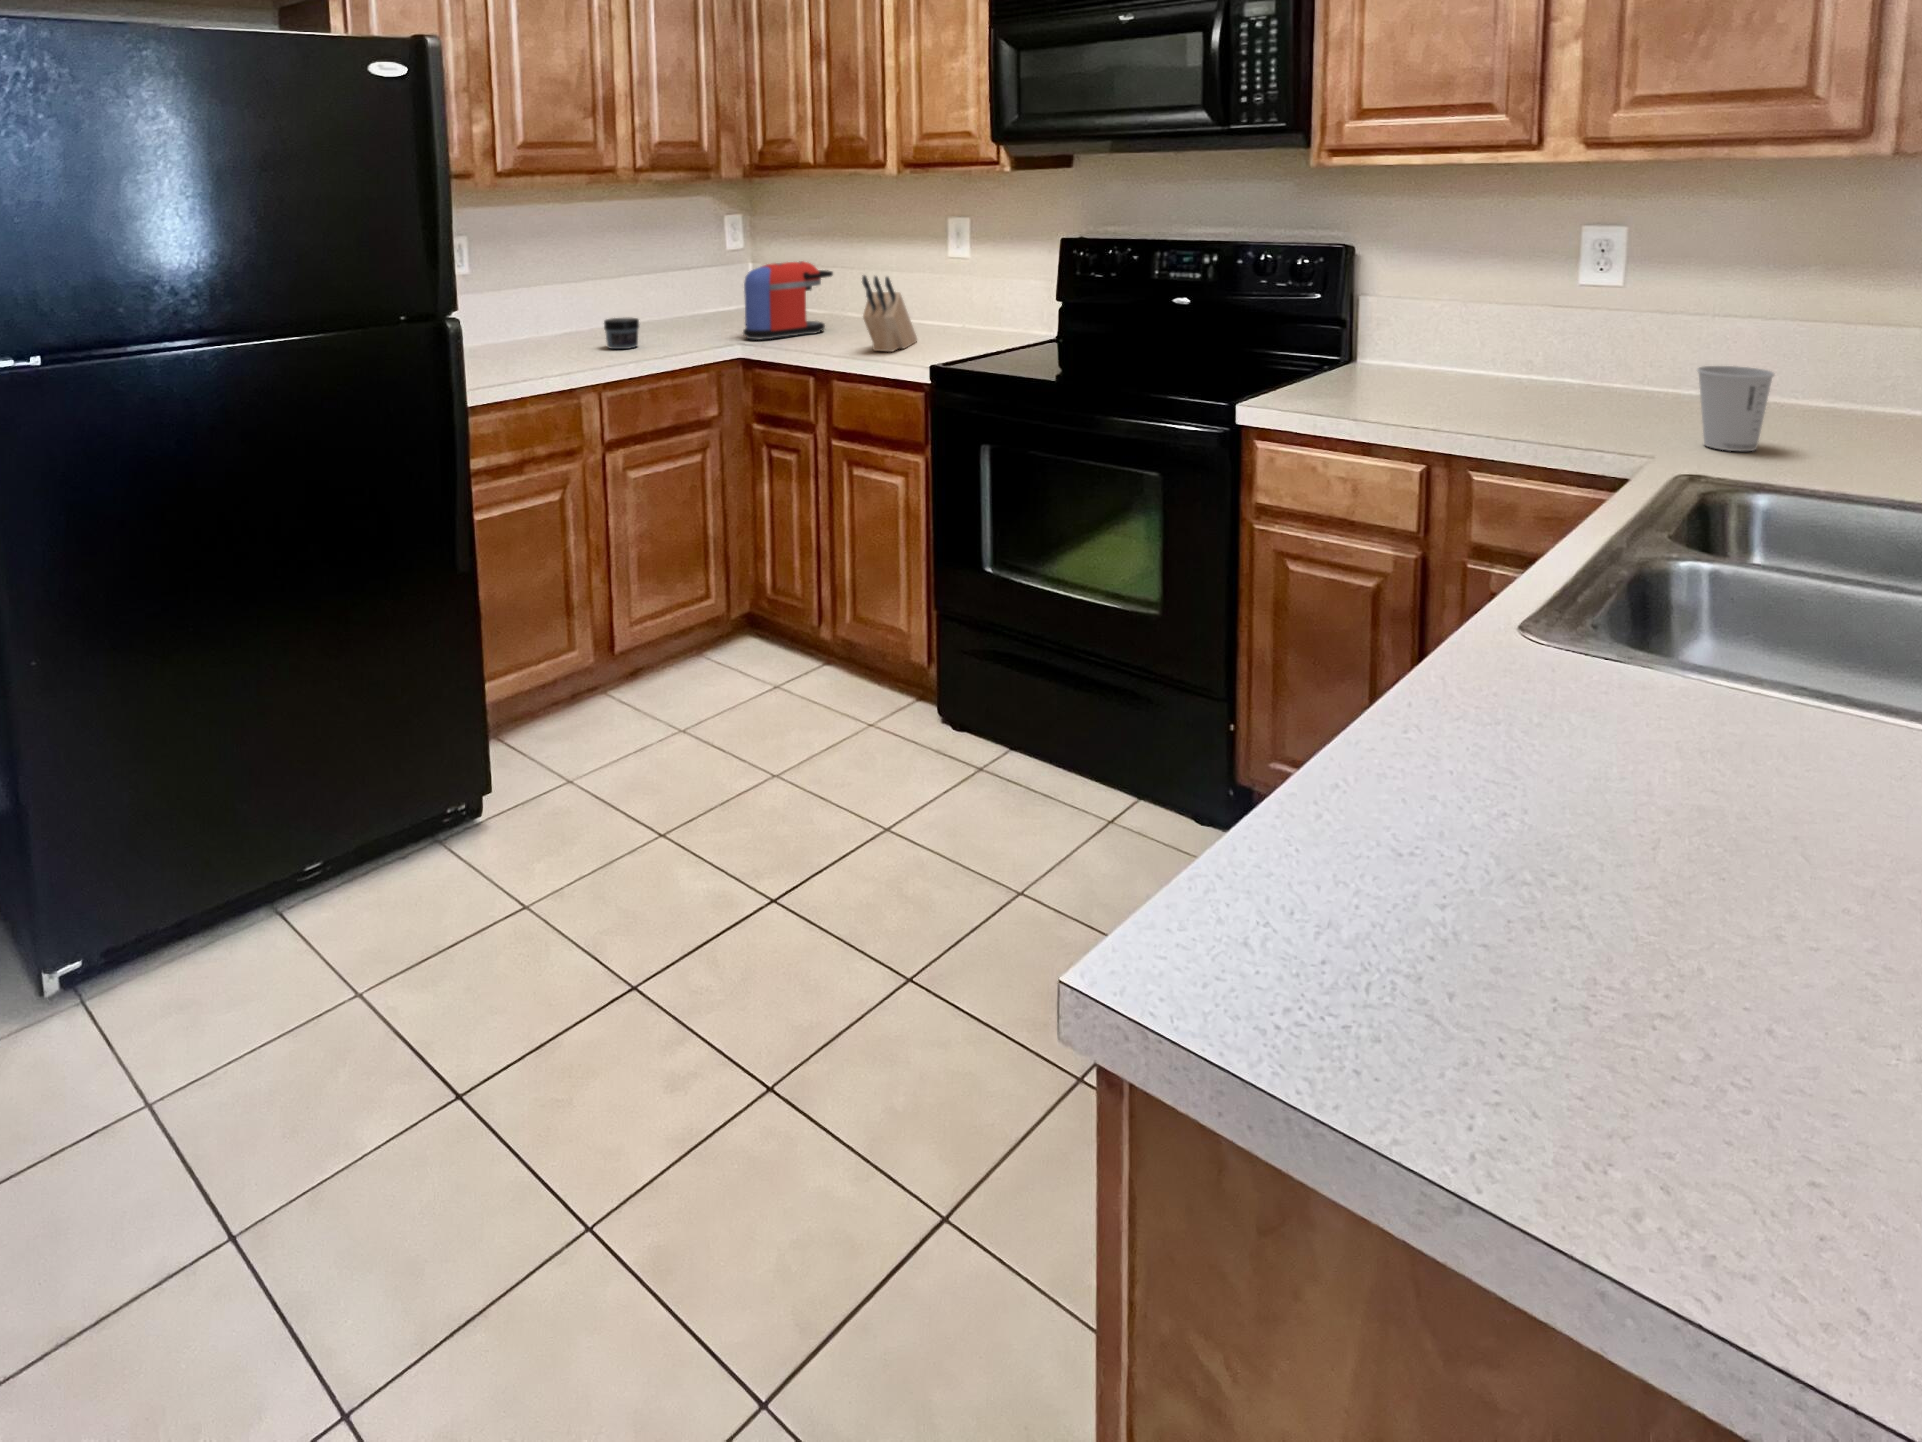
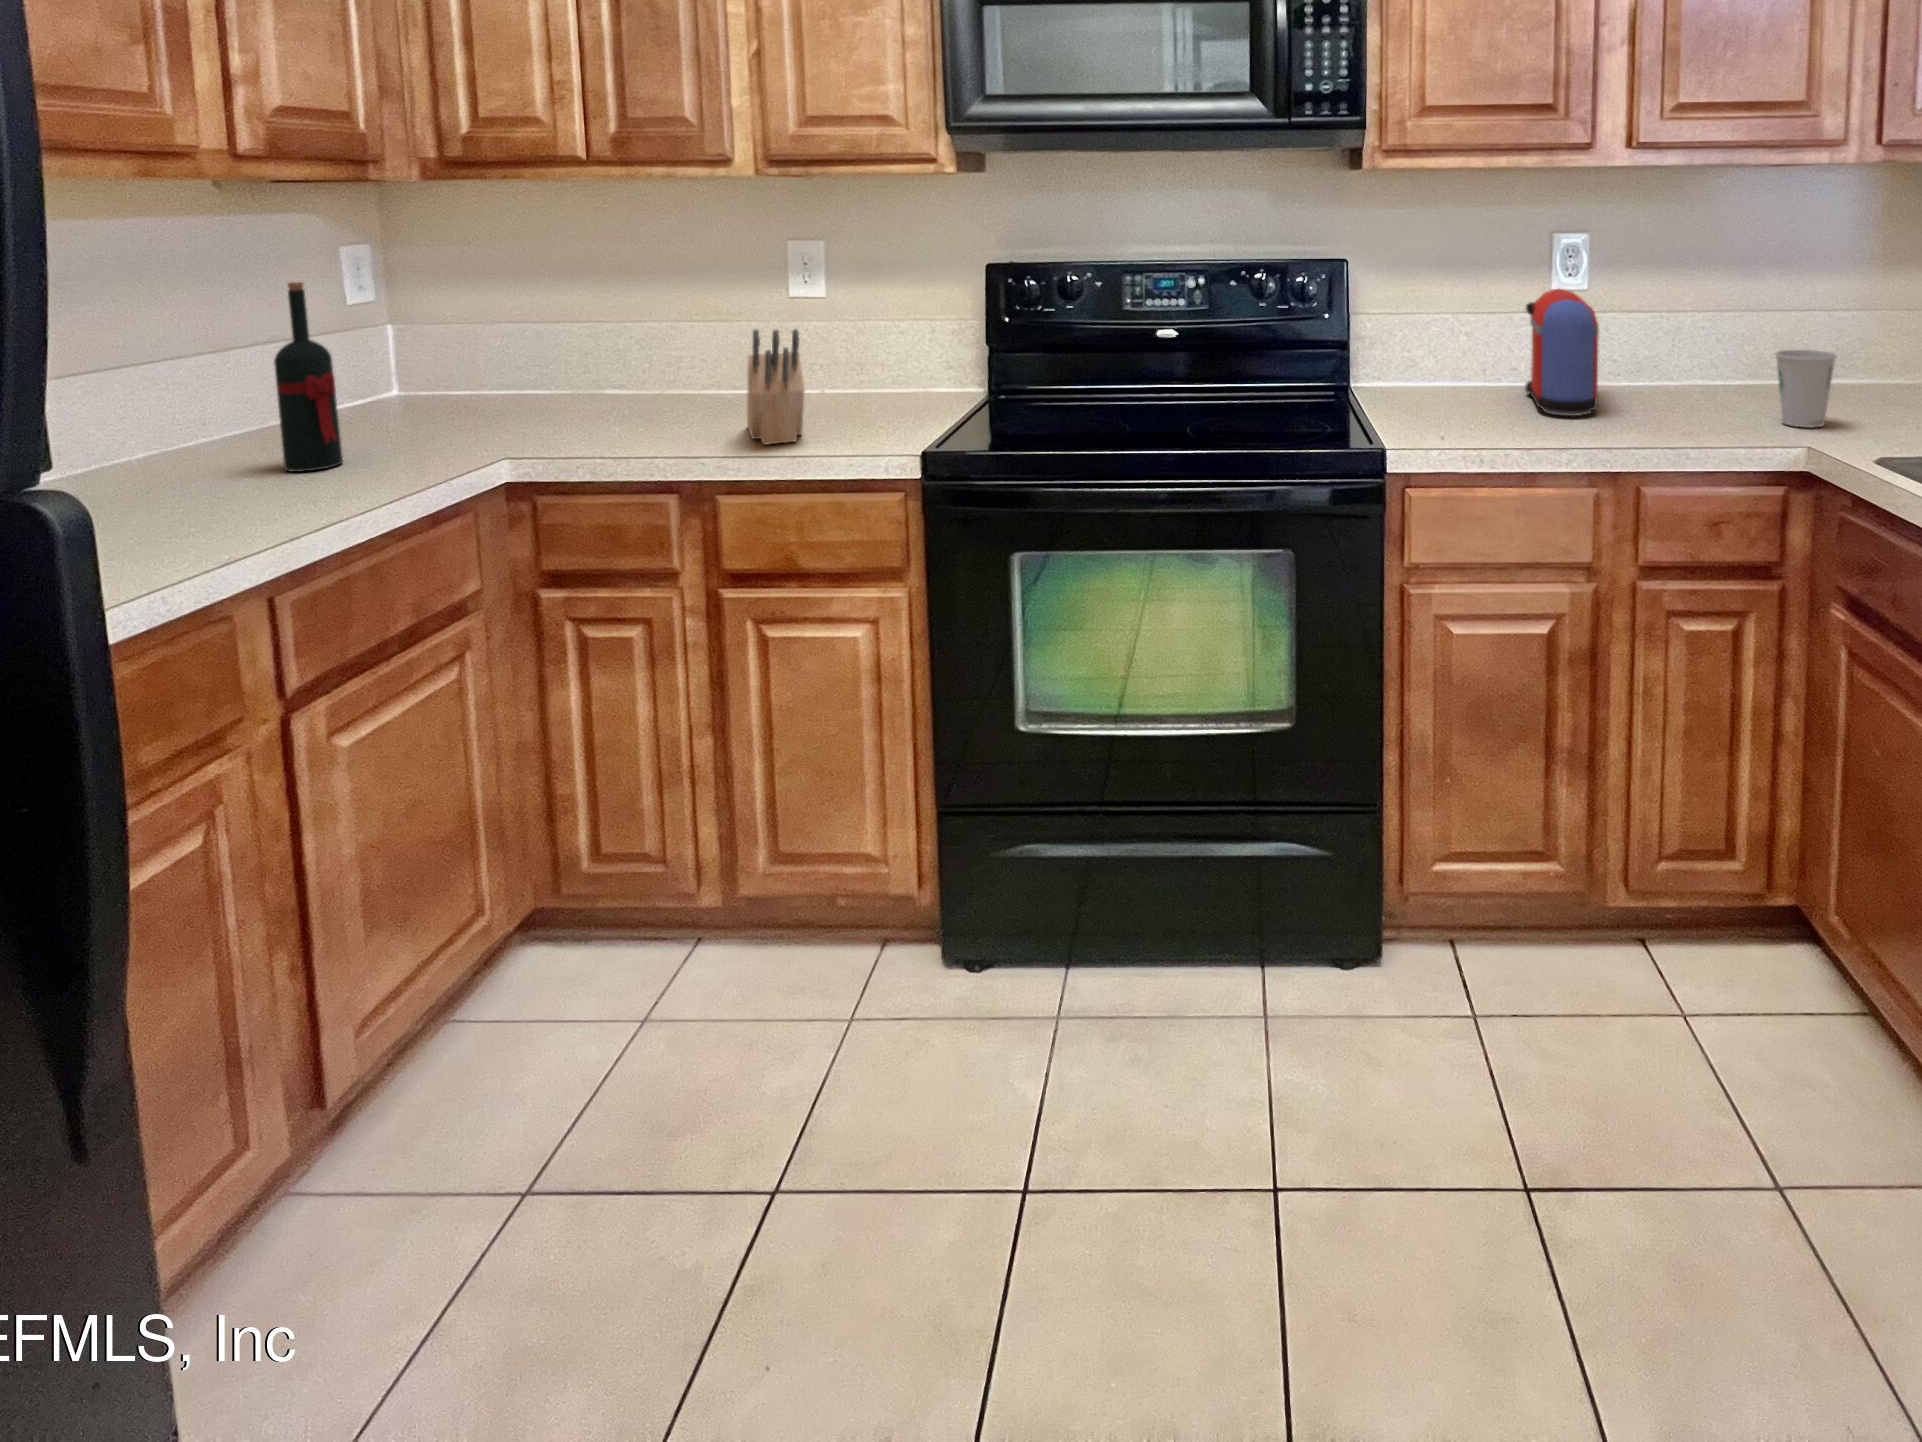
wine bottle: none [659,233,688,337] -> present [274,282,343,472]
coffee maker: present [743,261,833,340] -> present [1525,289,1599,416]
jar: present [604,318,639,349] -> none [190,445,277,511]

